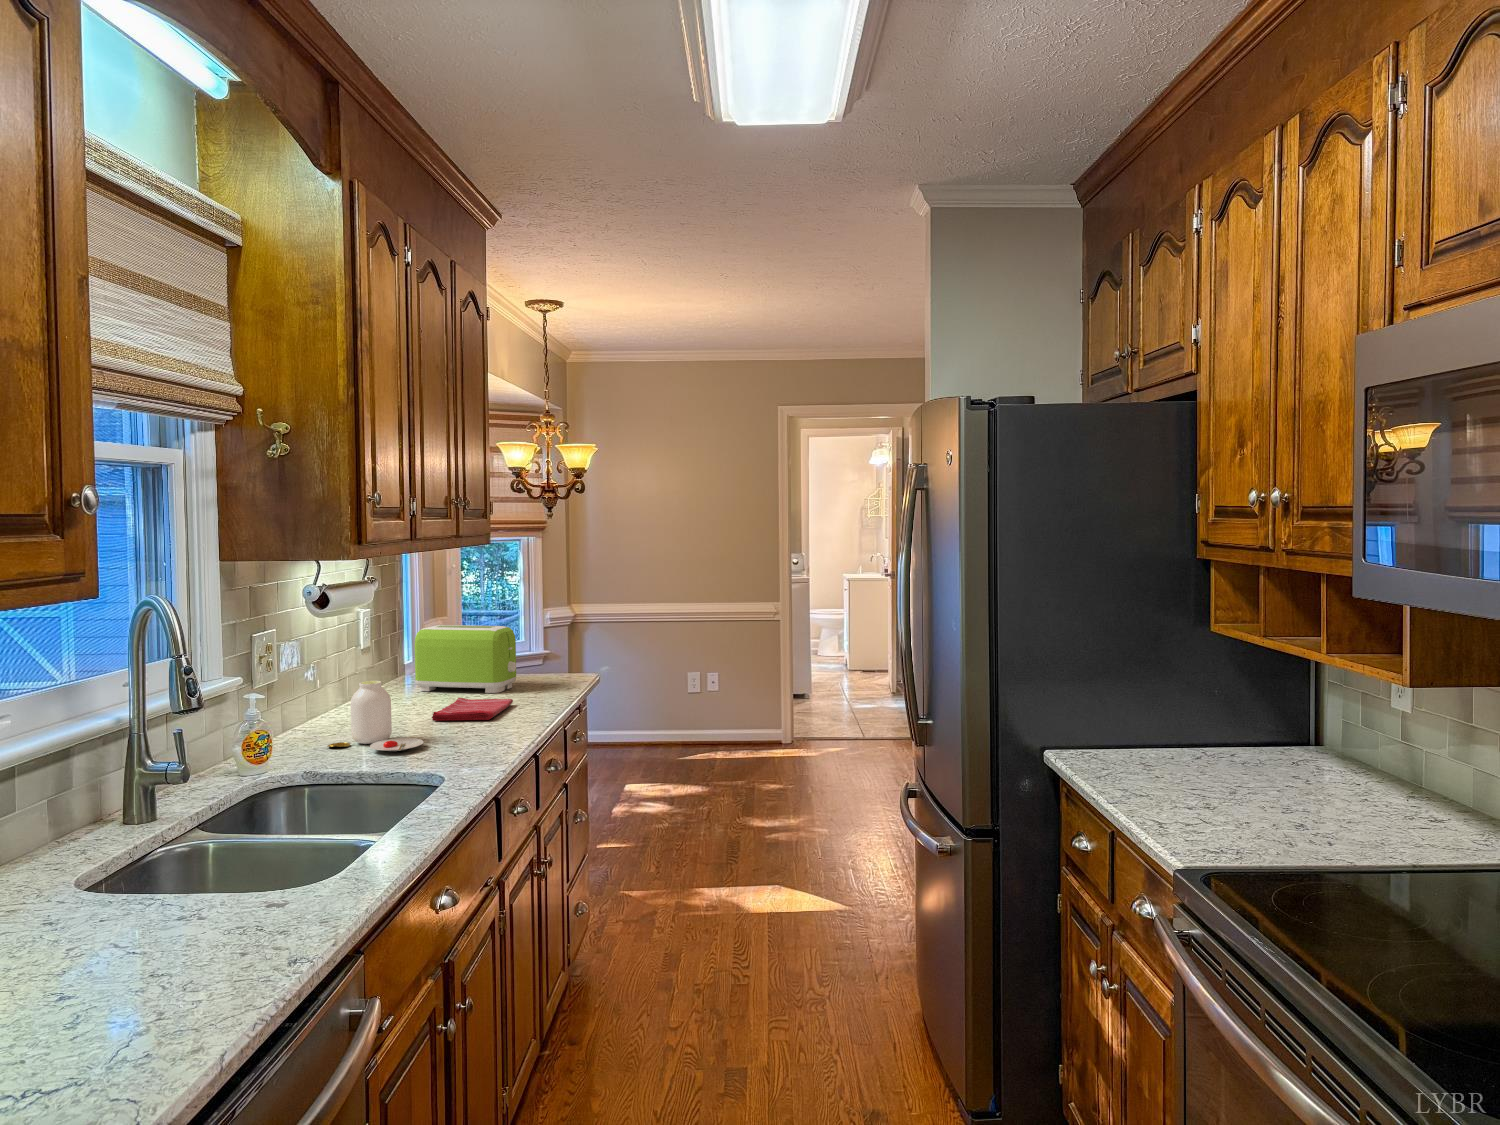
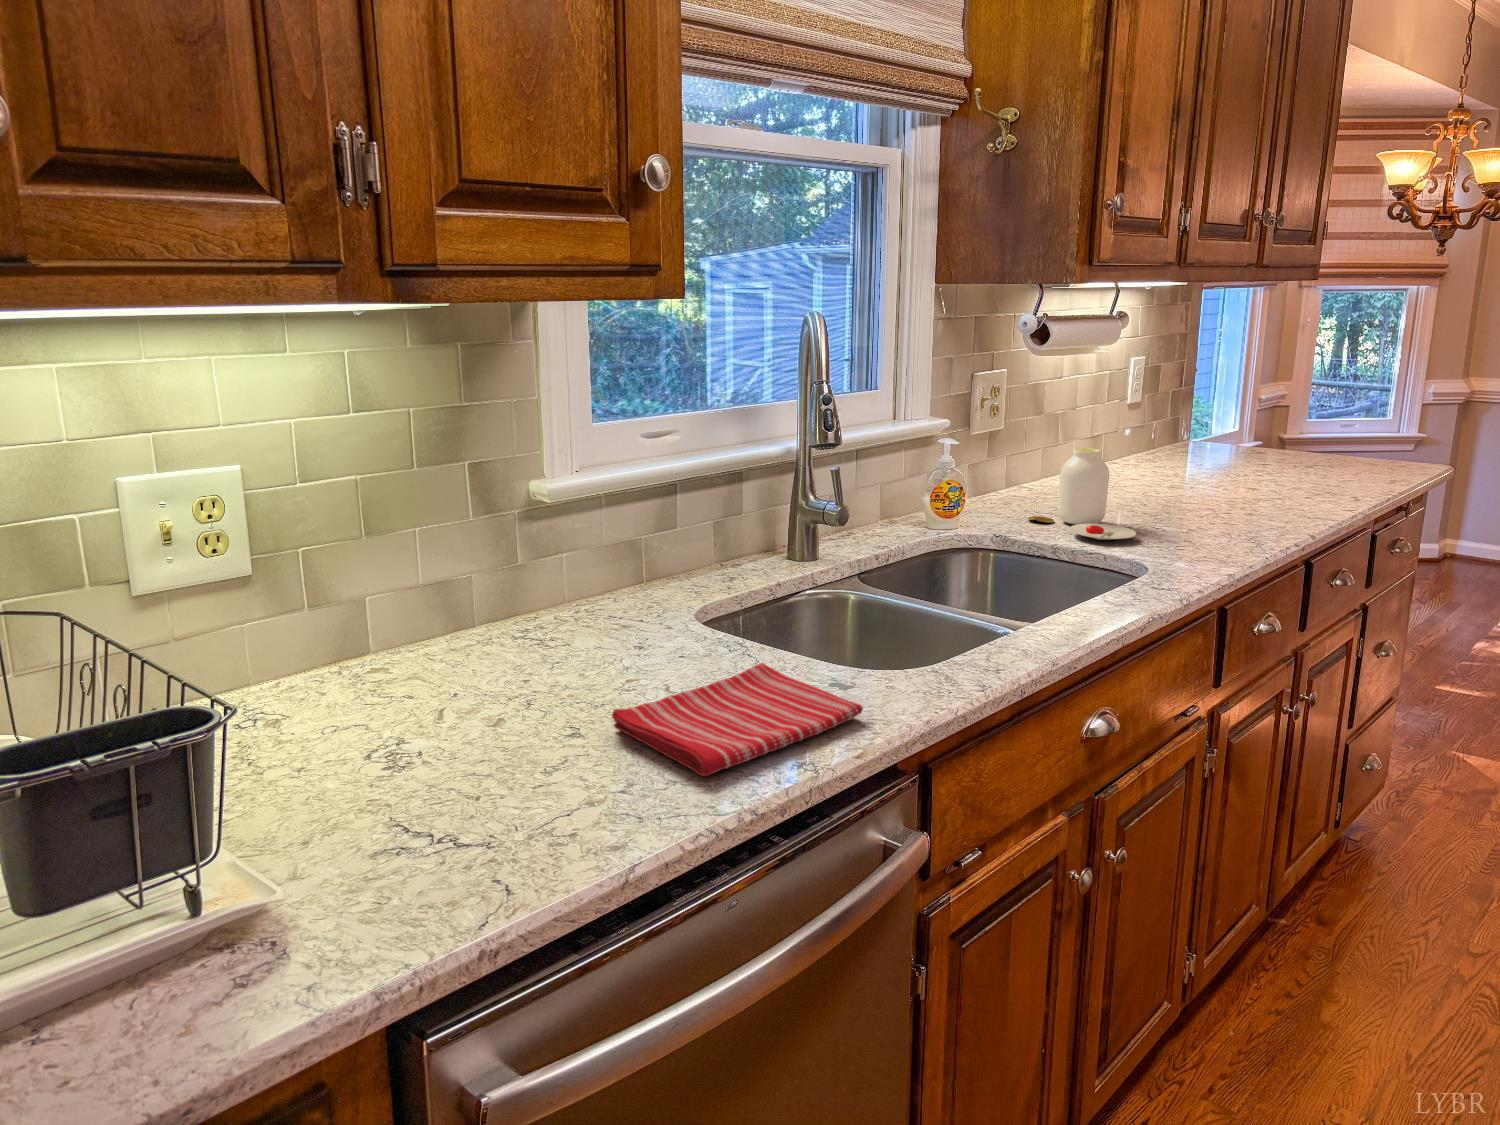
toaster: present [415,625,516,693] -> none [1175,392,1321,490]
dish towel: present [432,698,513,721] -> present [612,663,863,776]

